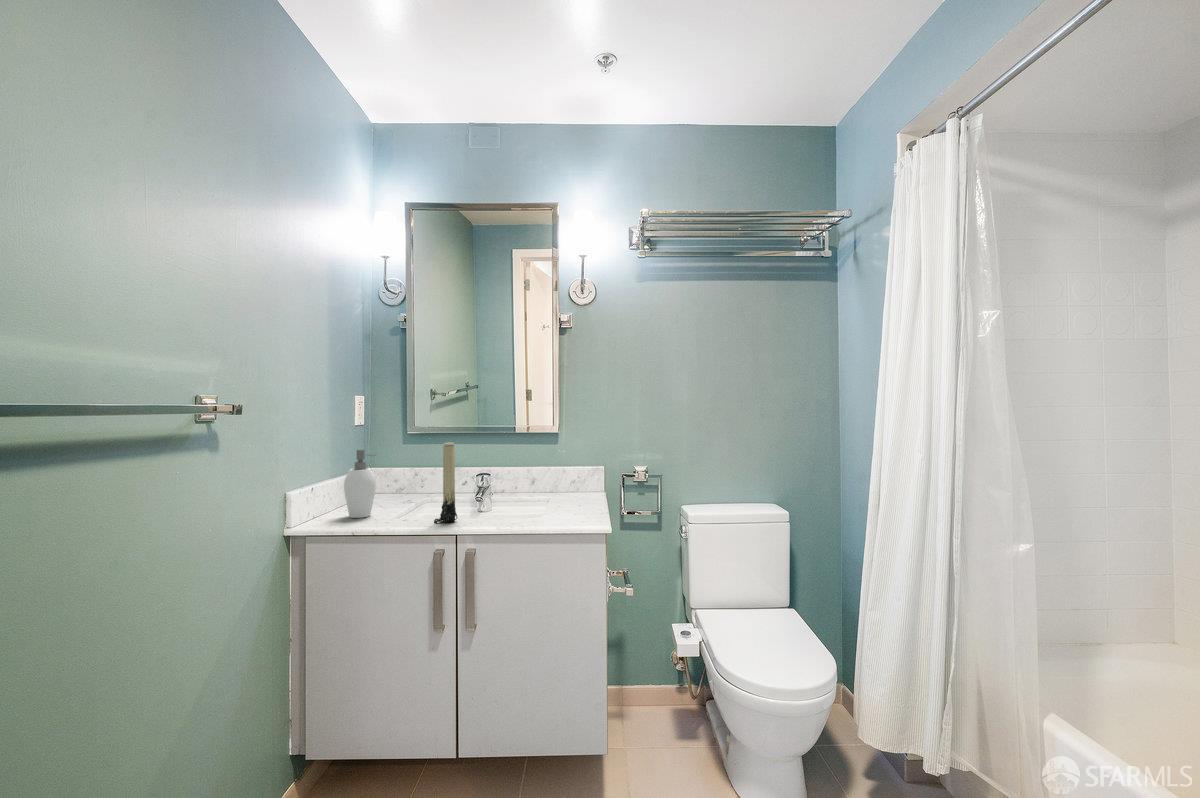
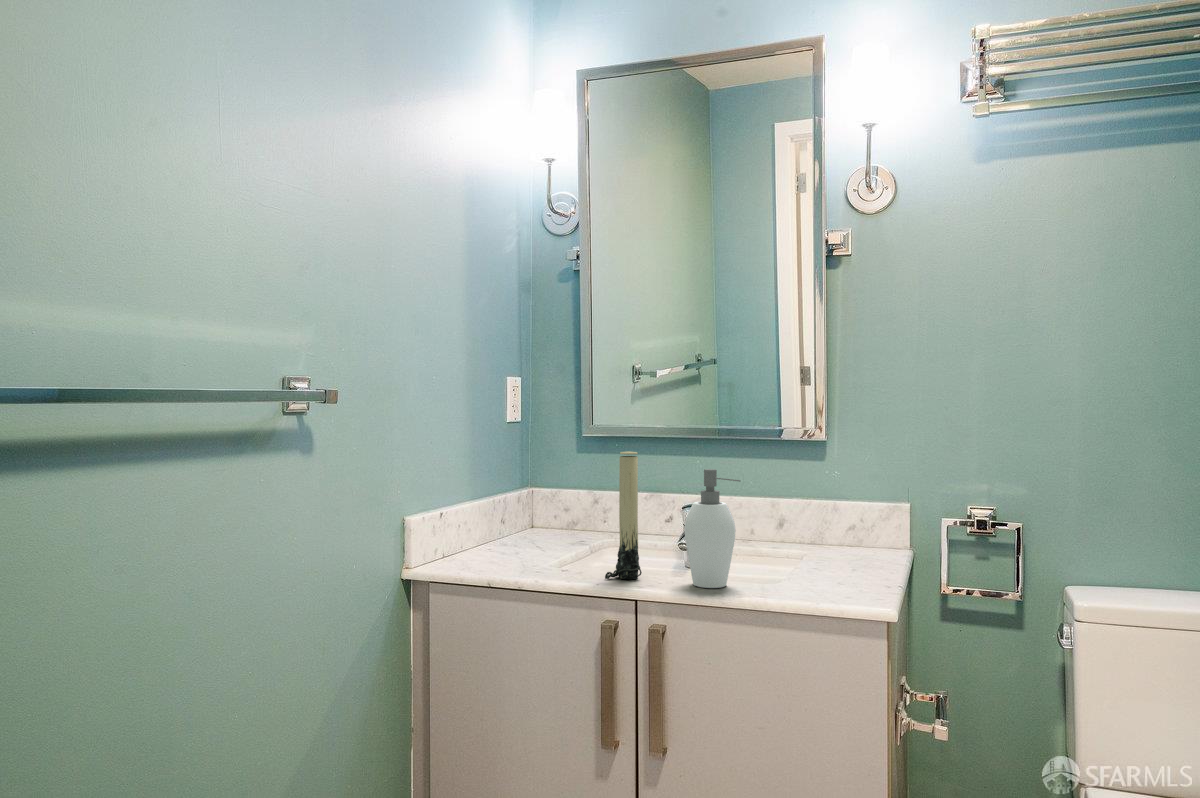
soap dispenser: present [344,449,376,518] -> present [684,469,740,588]

